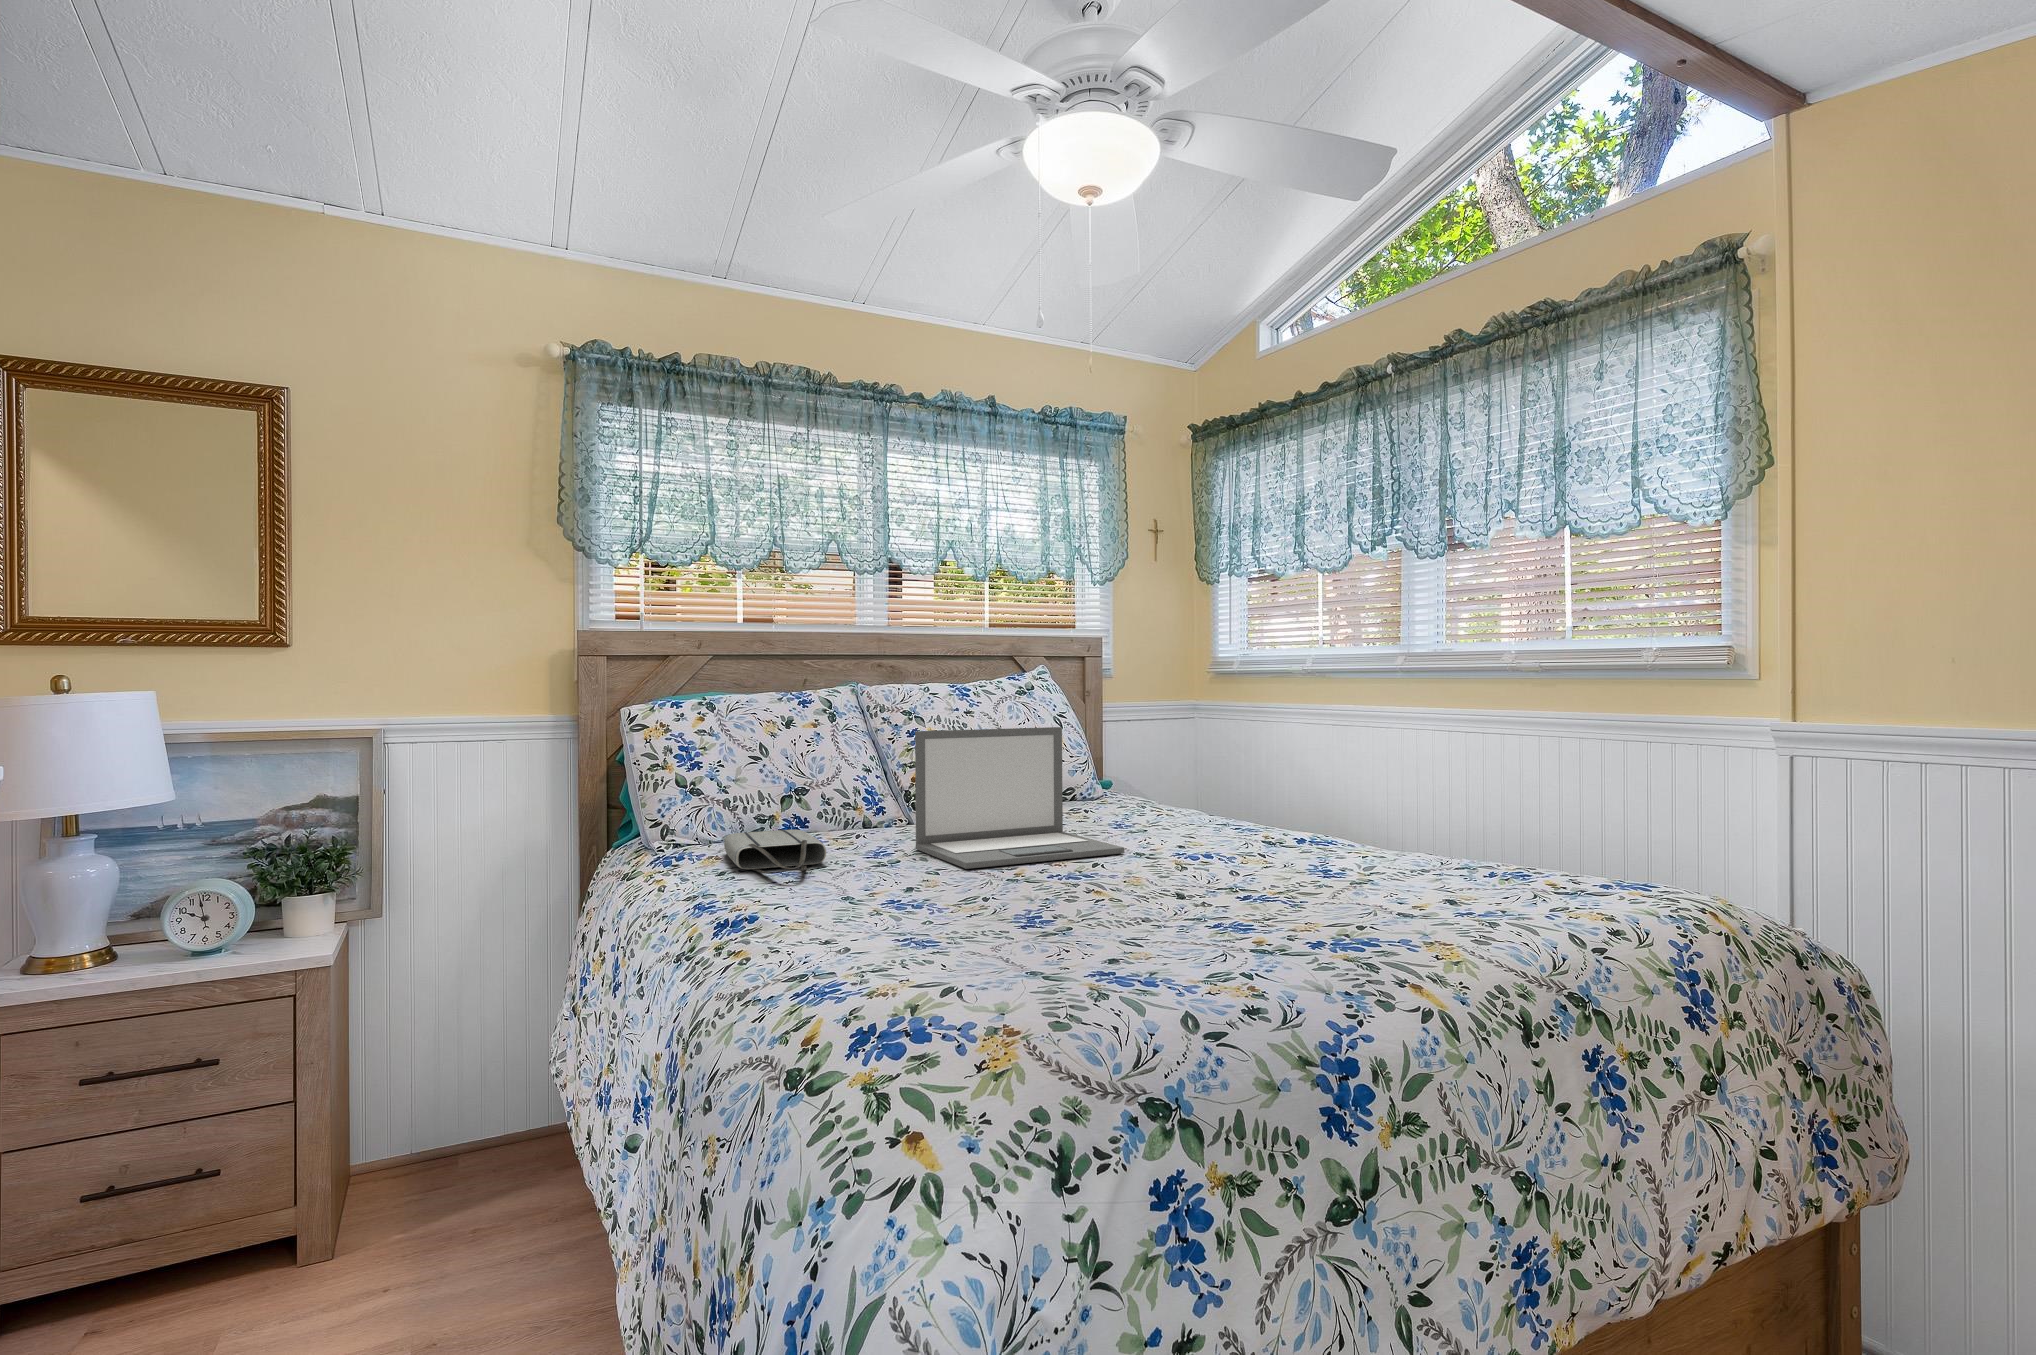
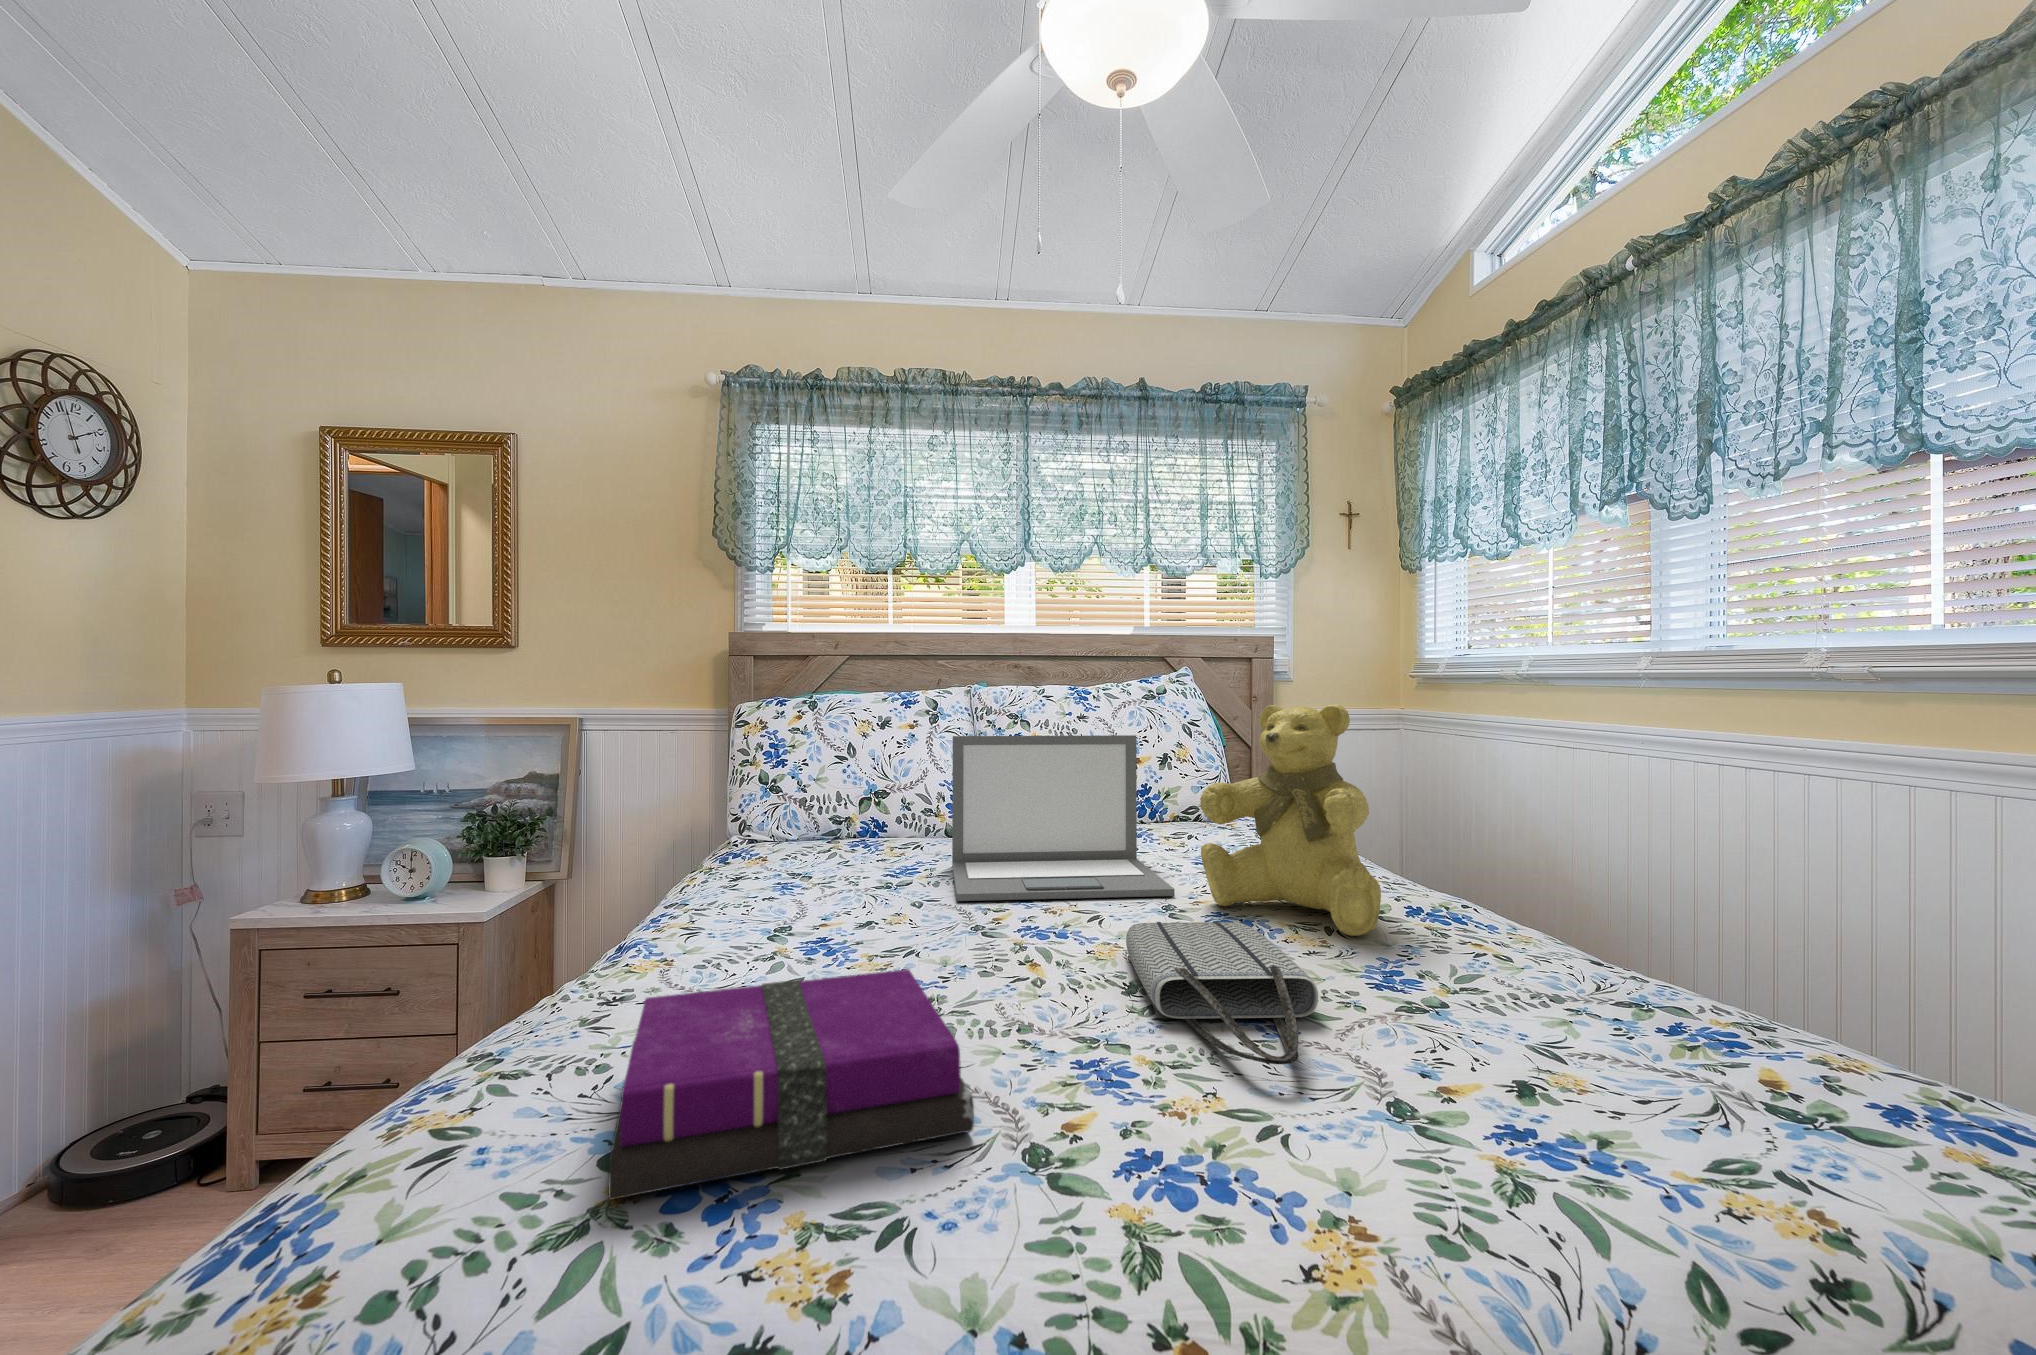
teddy bear: none [1148,698,1292,864] -> present [1200,705,1381,936]
tote bag: present [724,830,826,874] -> present [1126,921,1318,1064]
notebook: none [930,888,1191,1009] -> present [608,969,974,1200]

